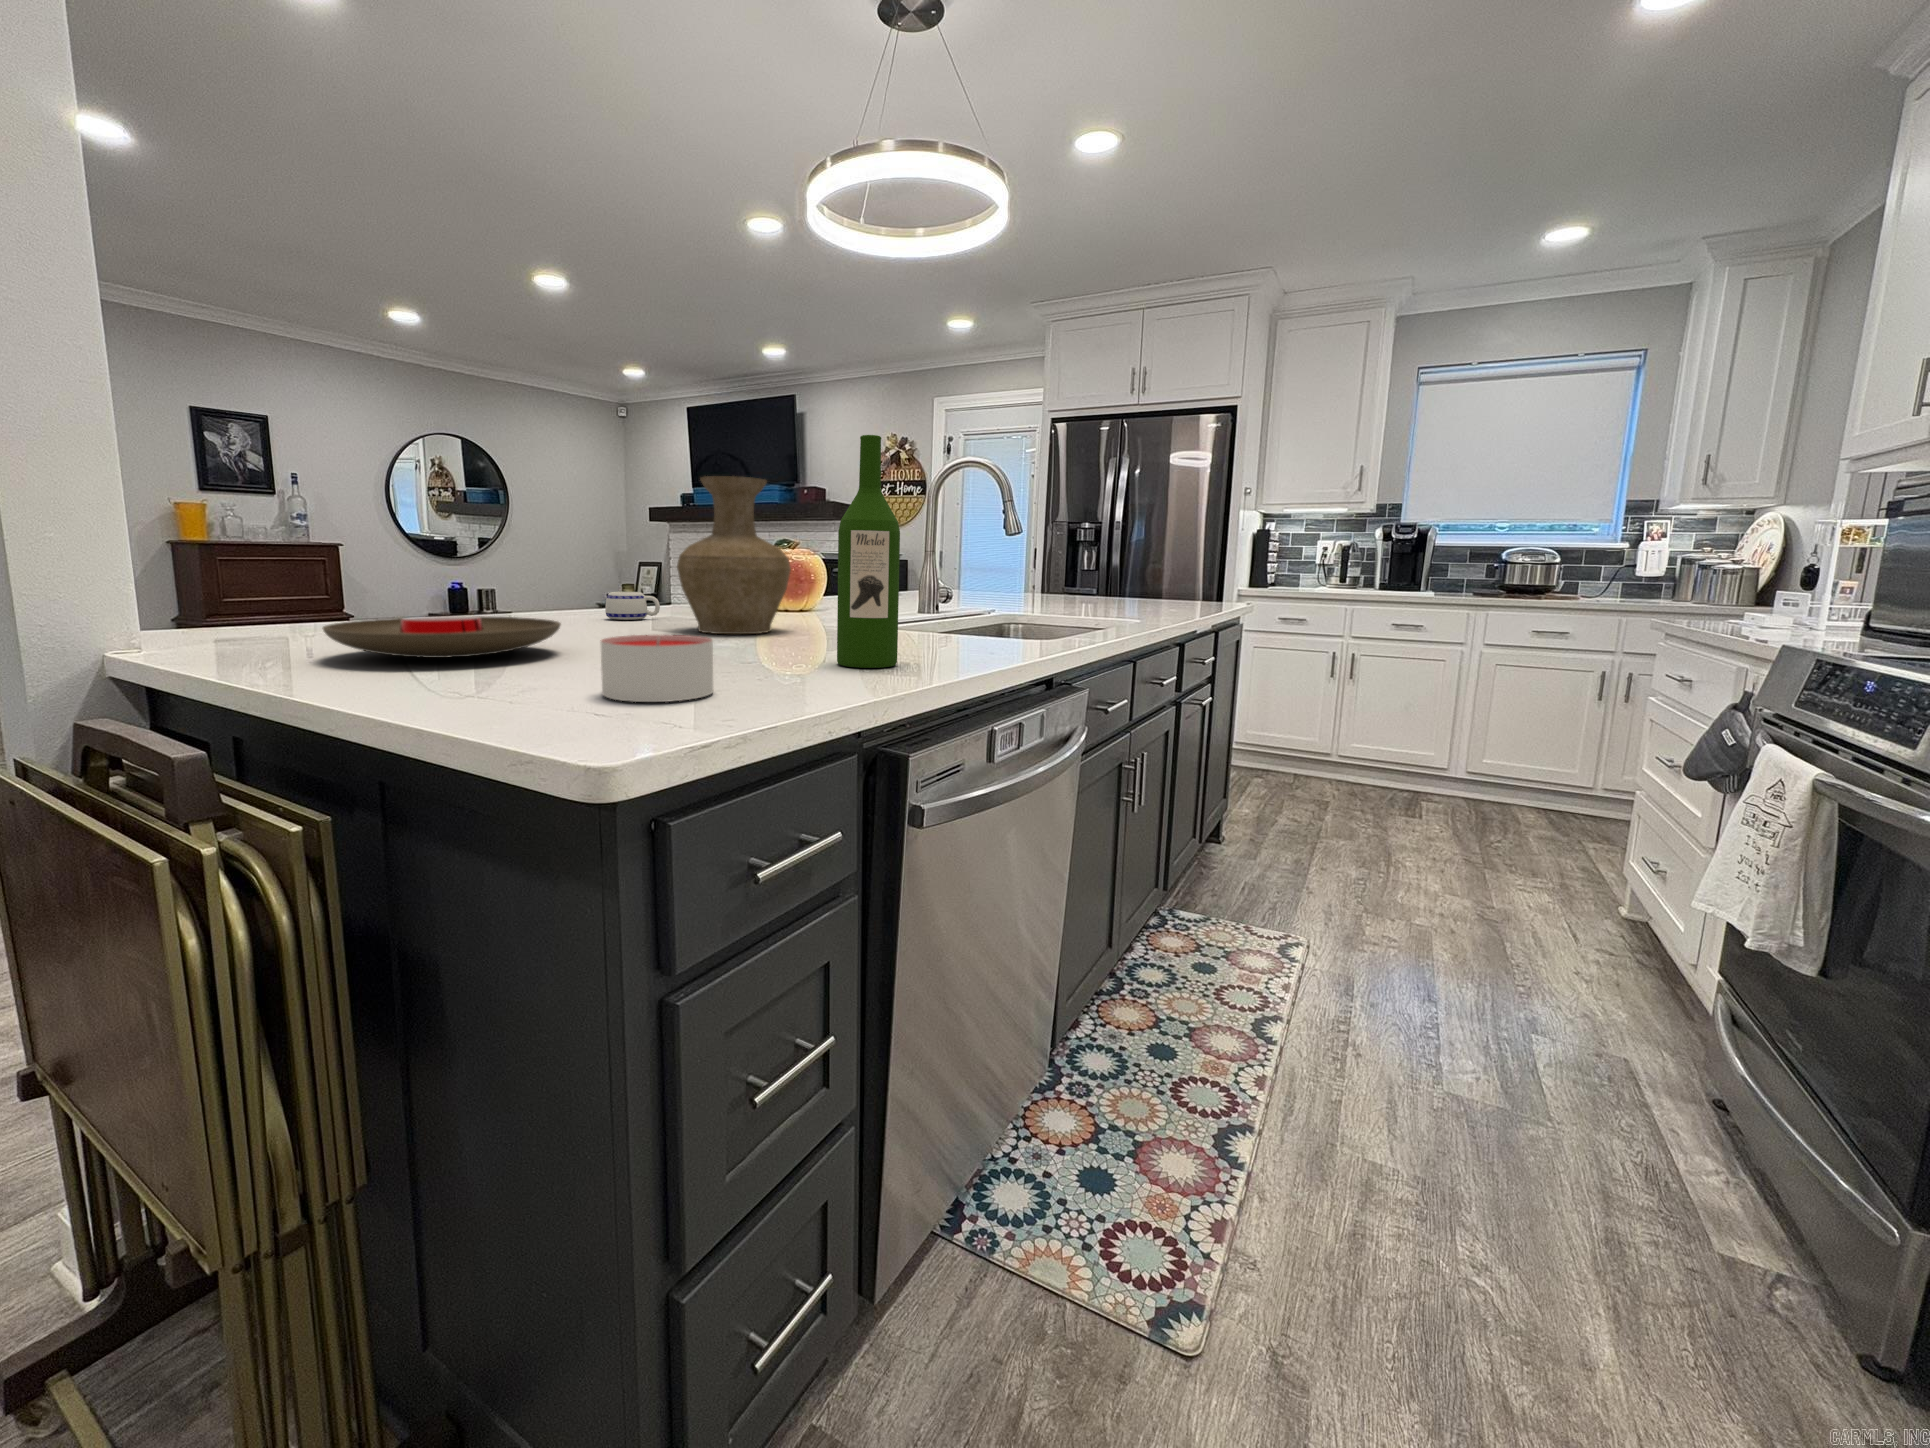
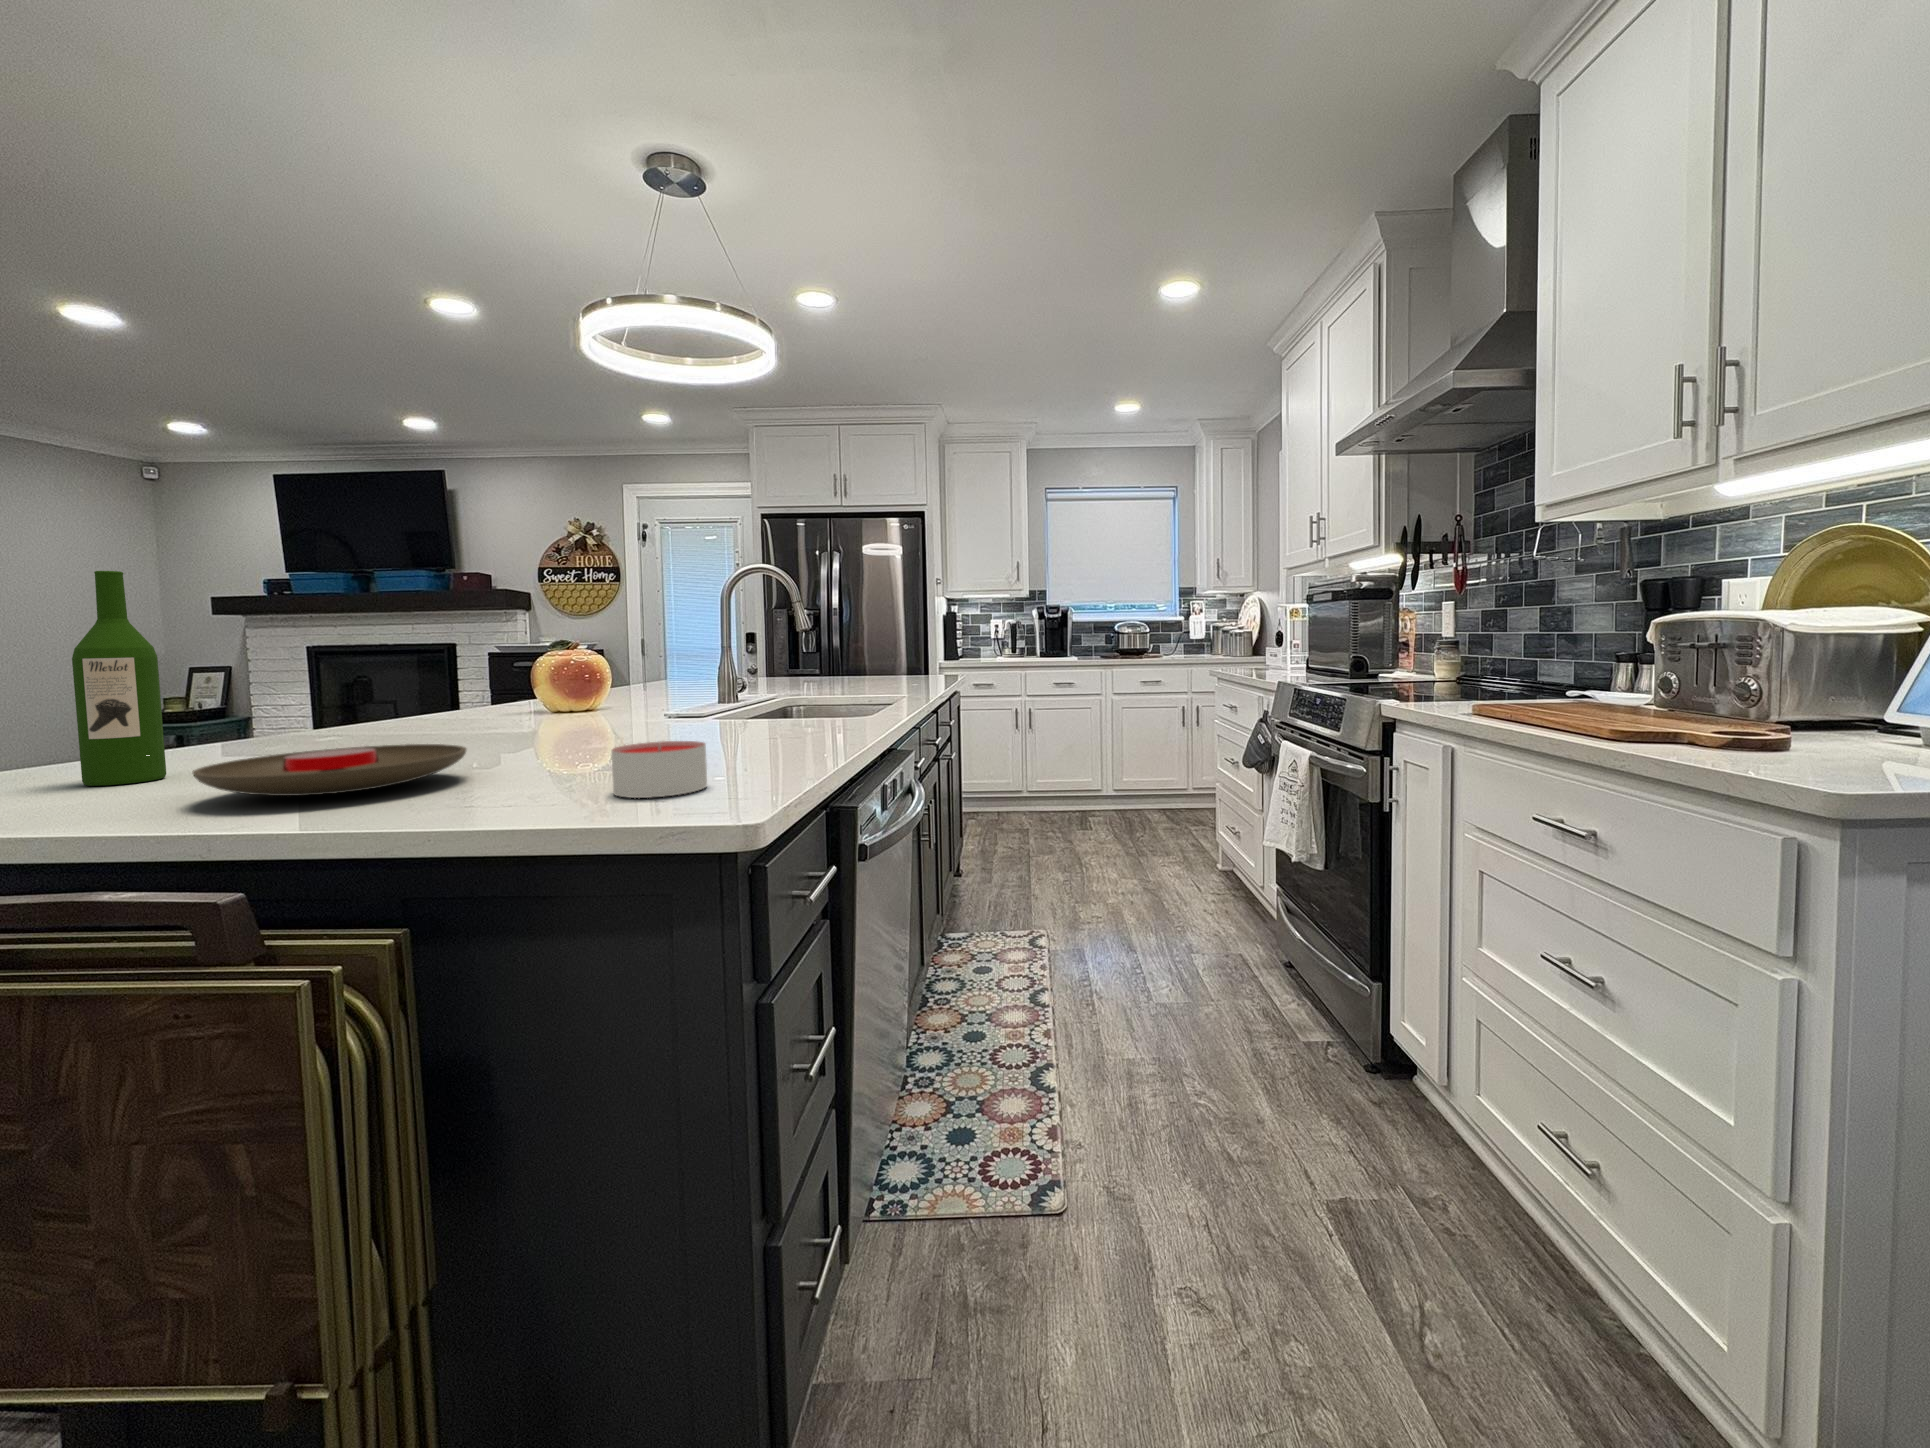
wine bottle: present [837,435,900,668] -> present [72,571,166,786]
vase: present [677,476,791,634] -> none [512,594,634,743]
mug: present [605,592,660,620] -> none [390,709,458,740]

